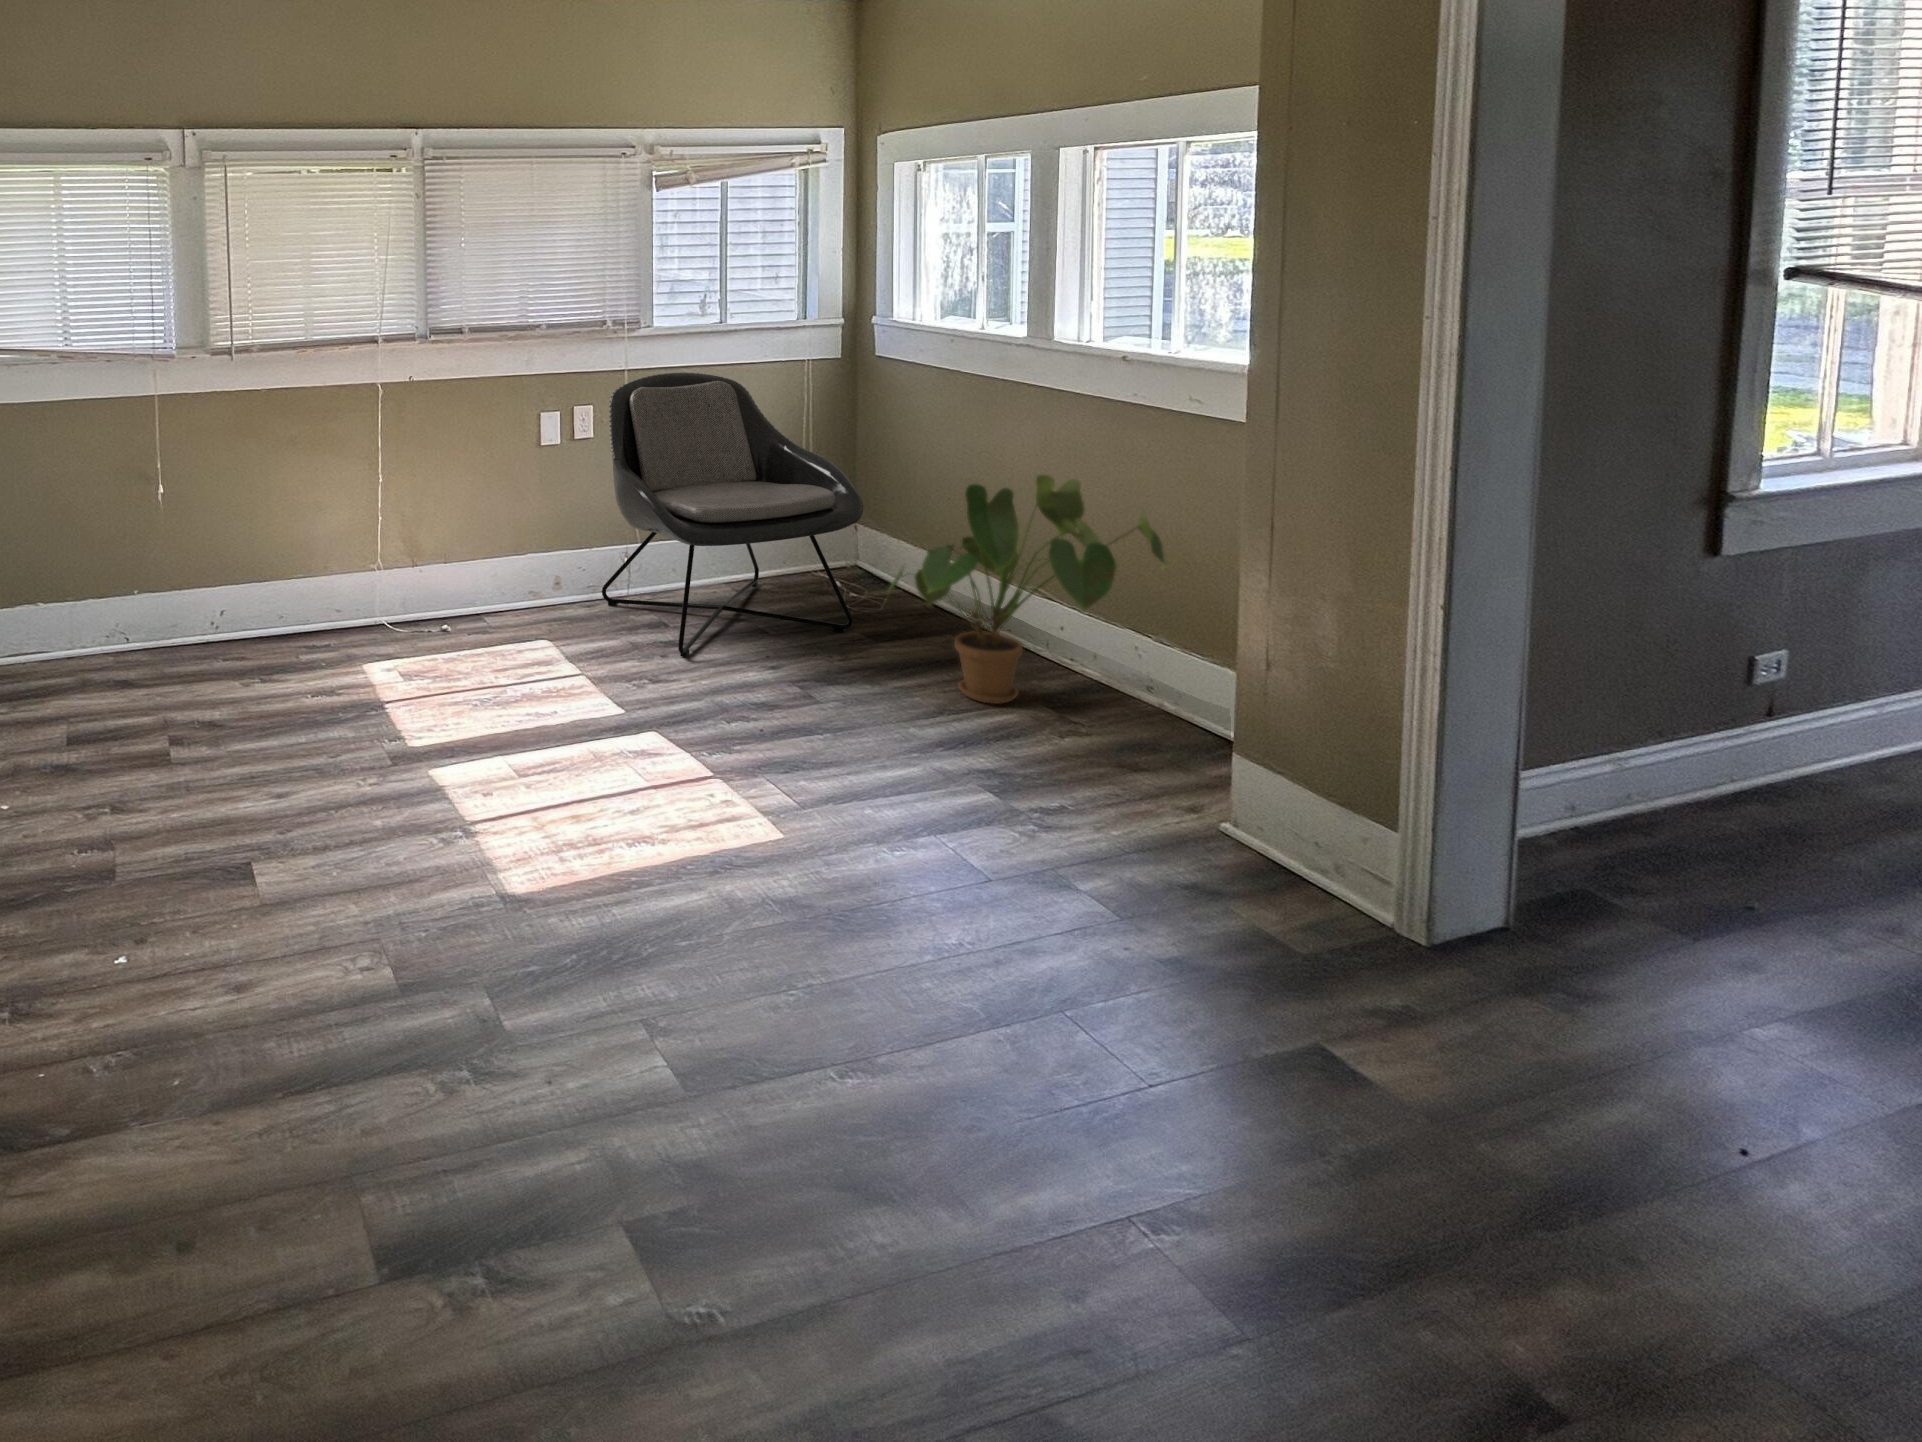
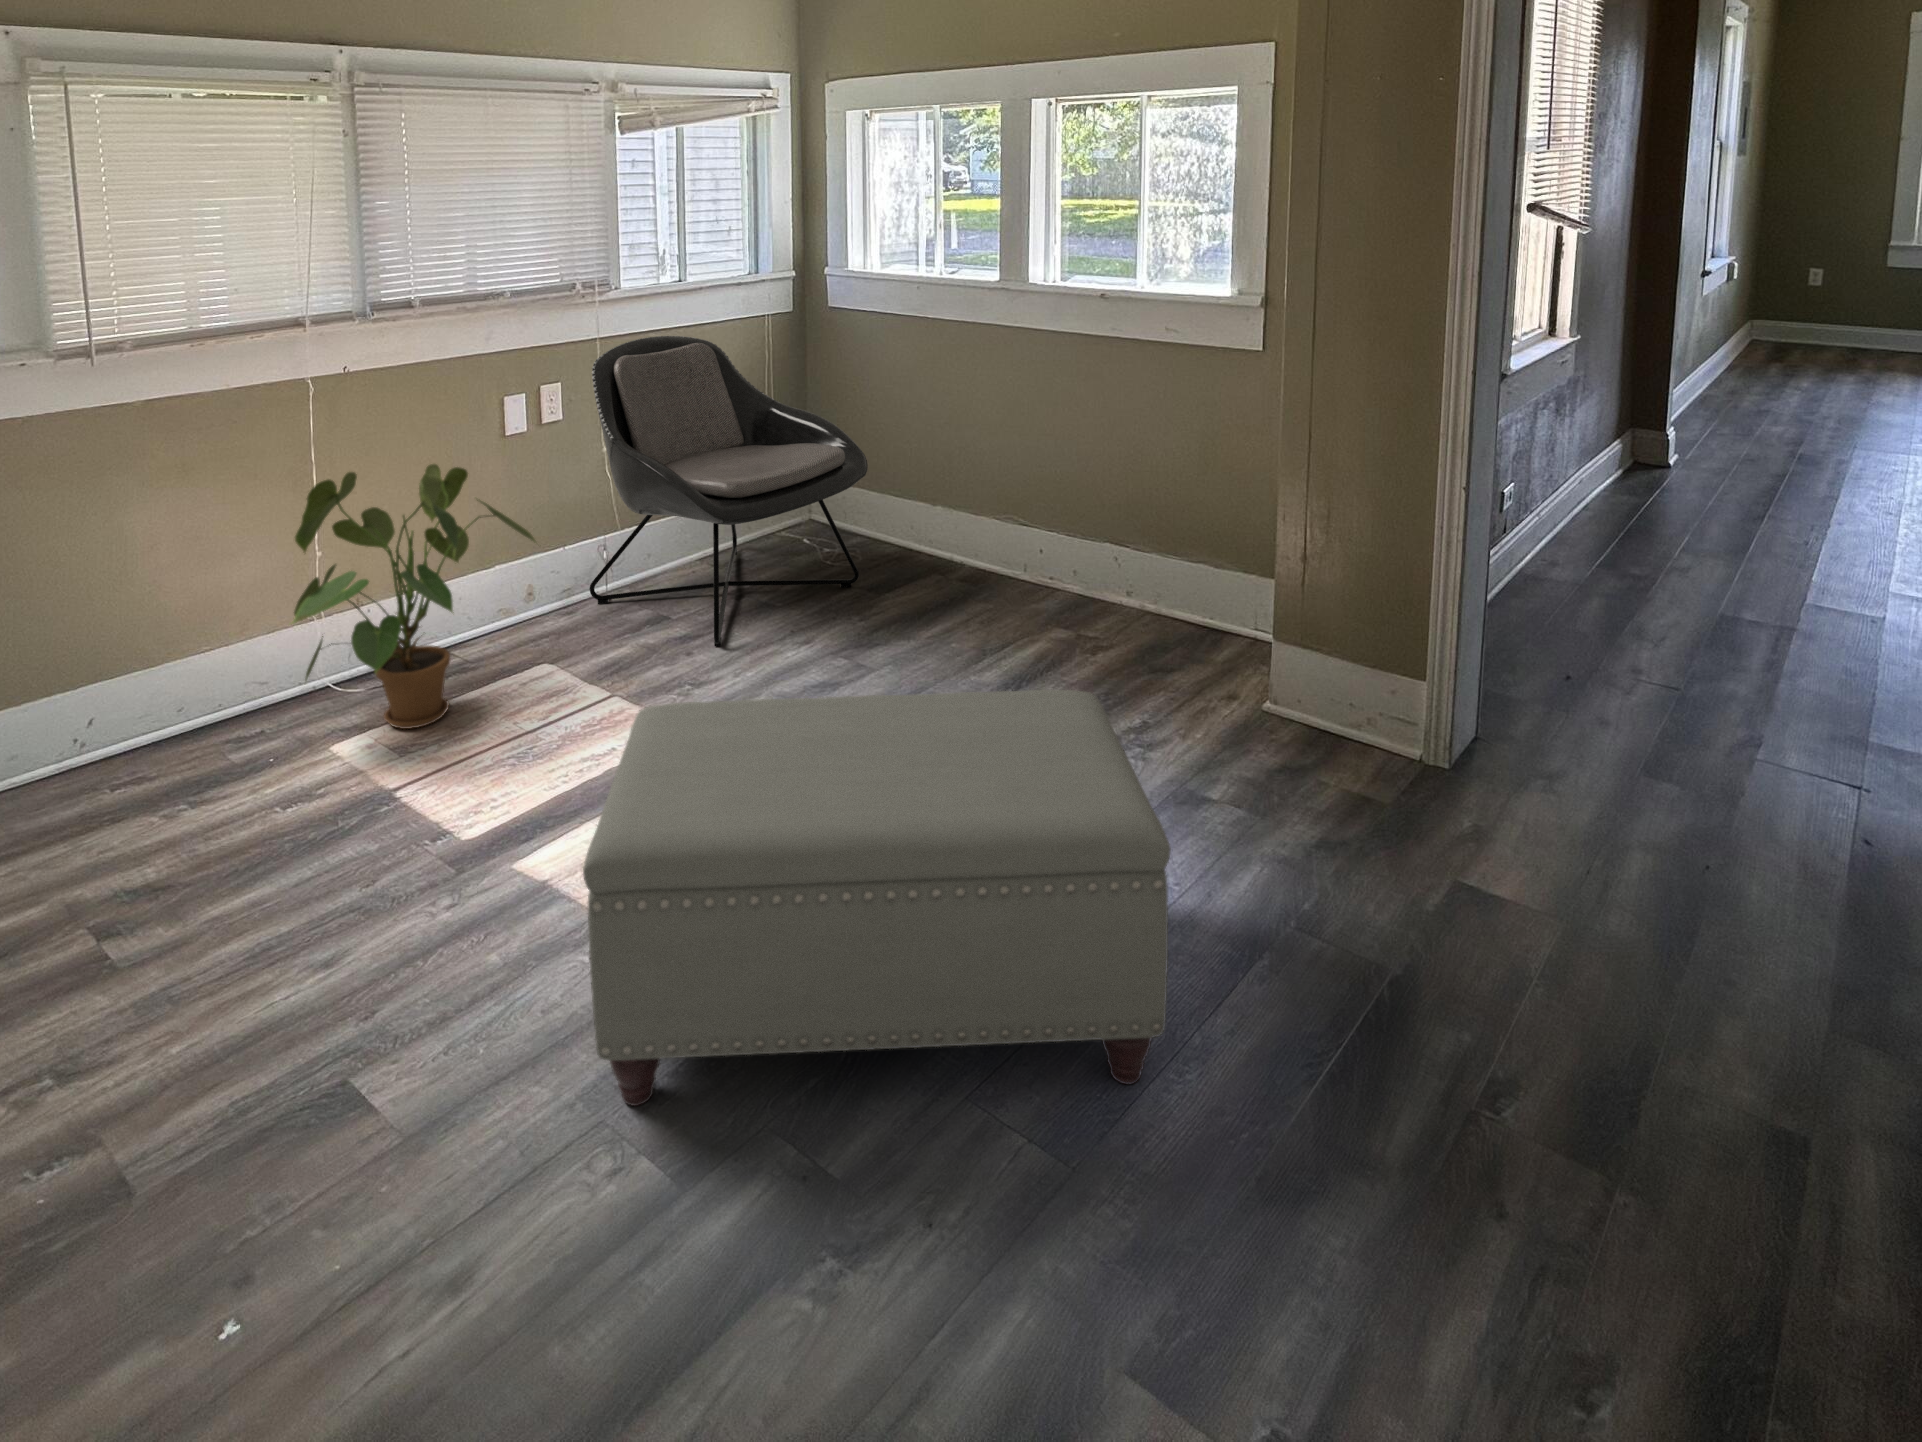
house plant: present [889,475,1166,704] -> present [292,464,536,729]
ottoman: none [373,655,871,1060] -> present [583,690,1170,1106]

